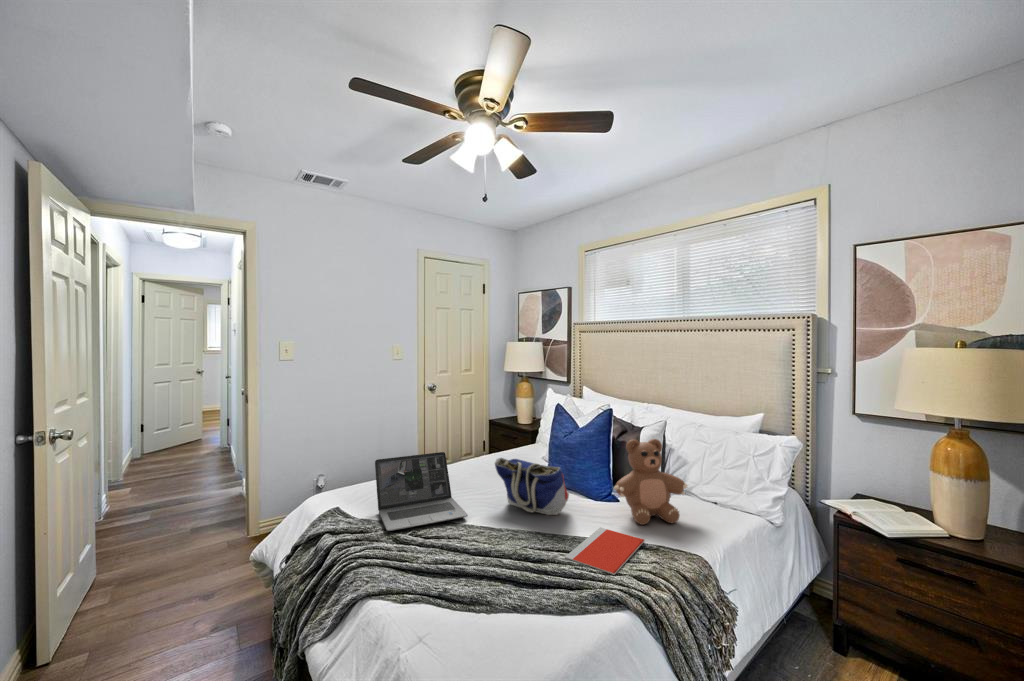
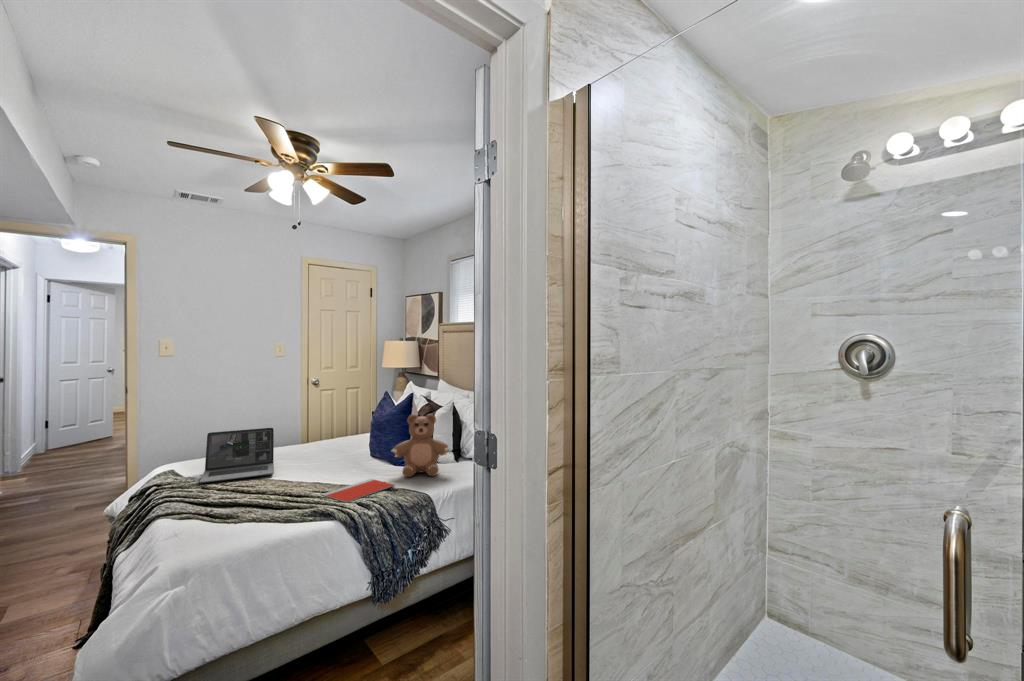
tote bag: present [495,458,569,515] -> none [307,431,364,473]

